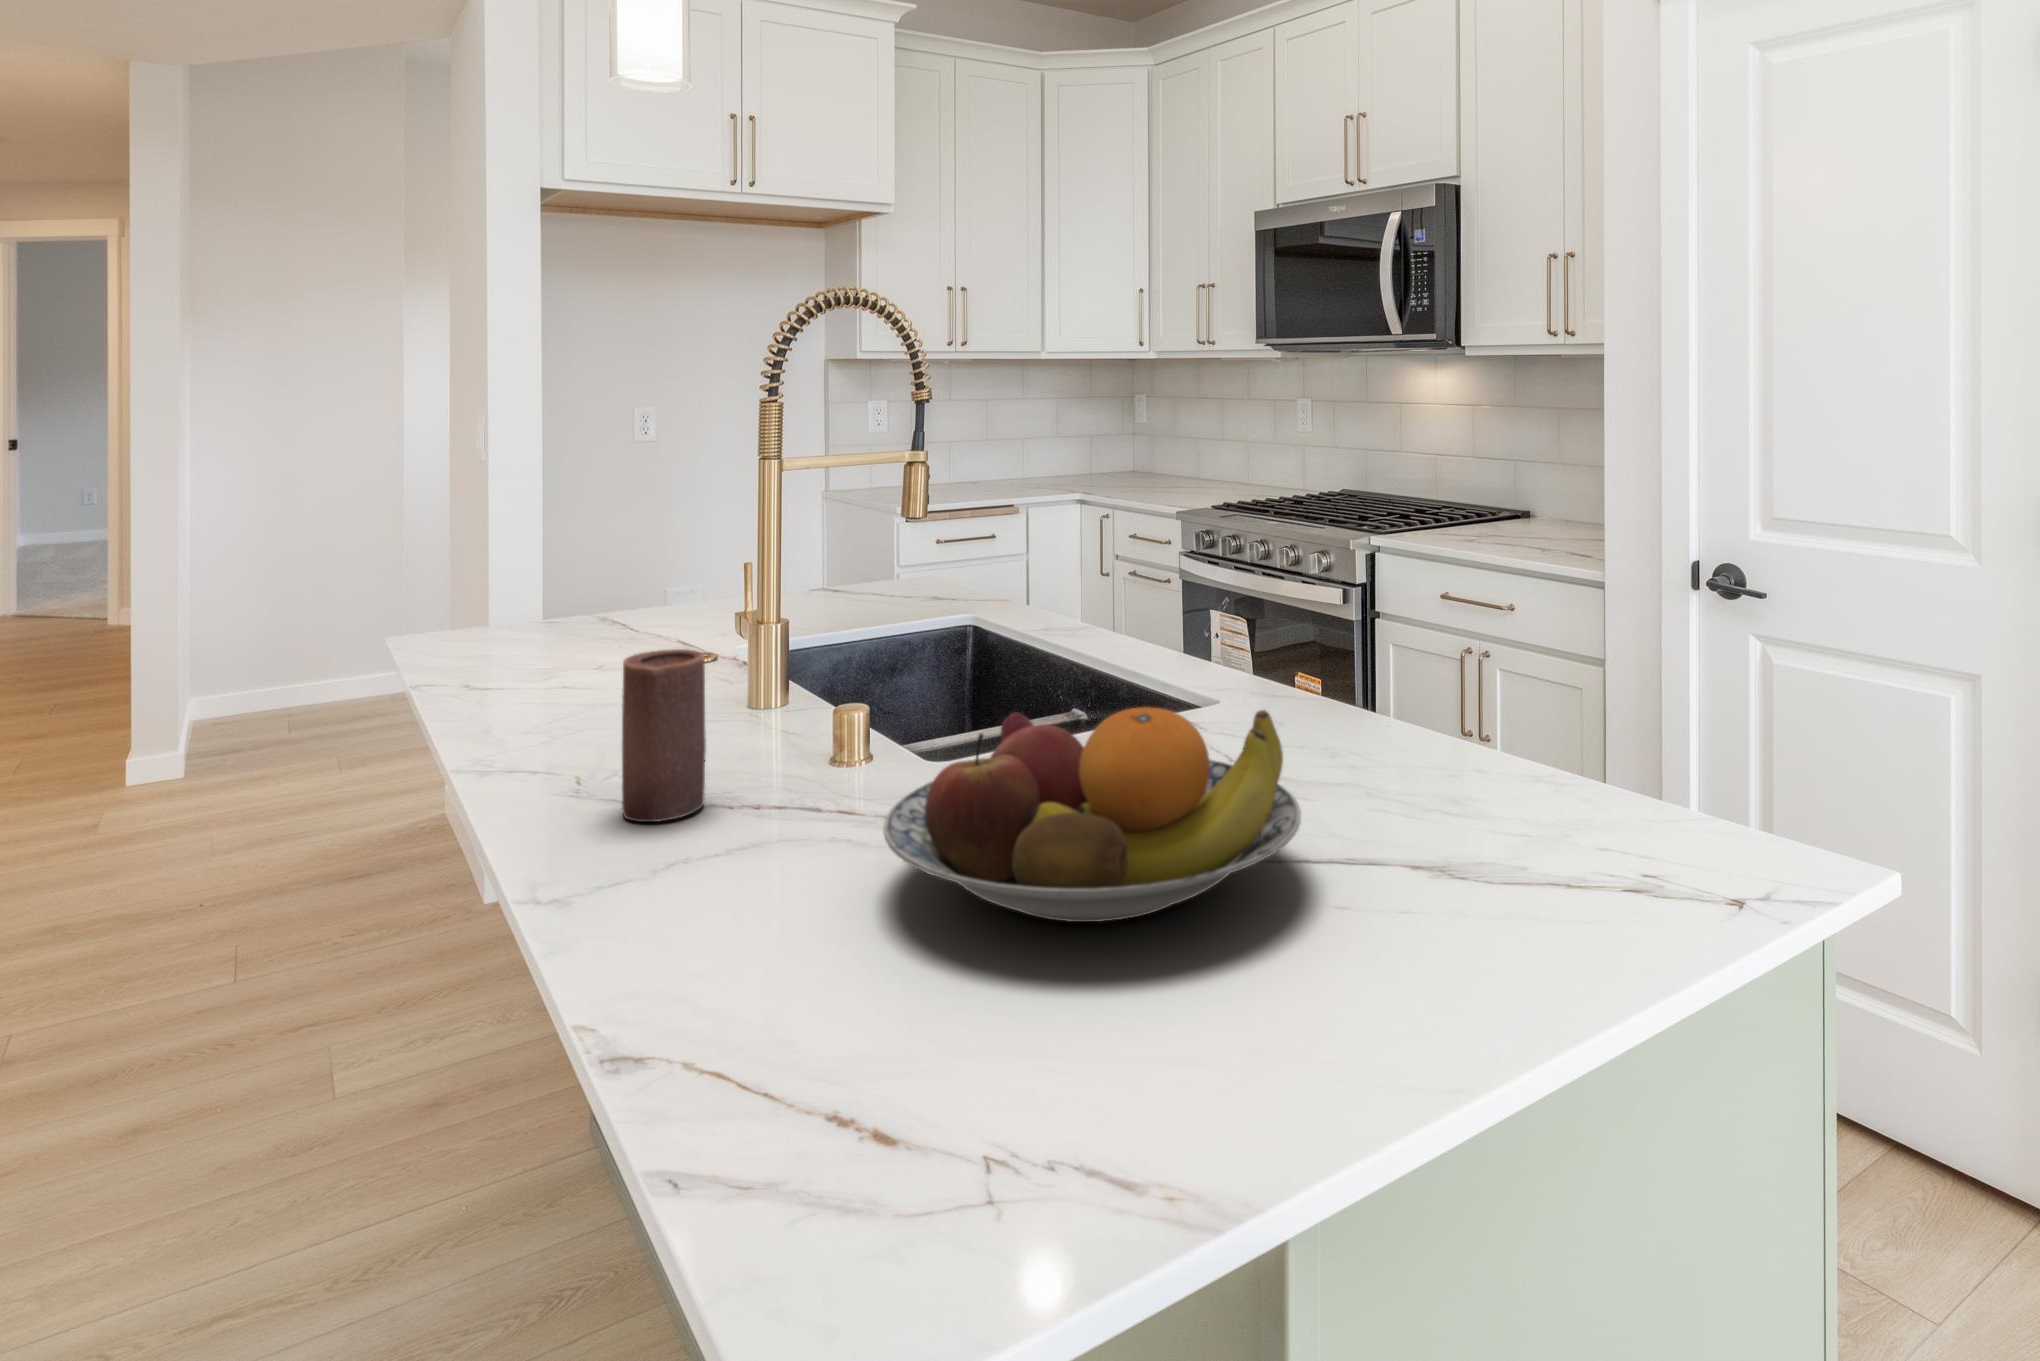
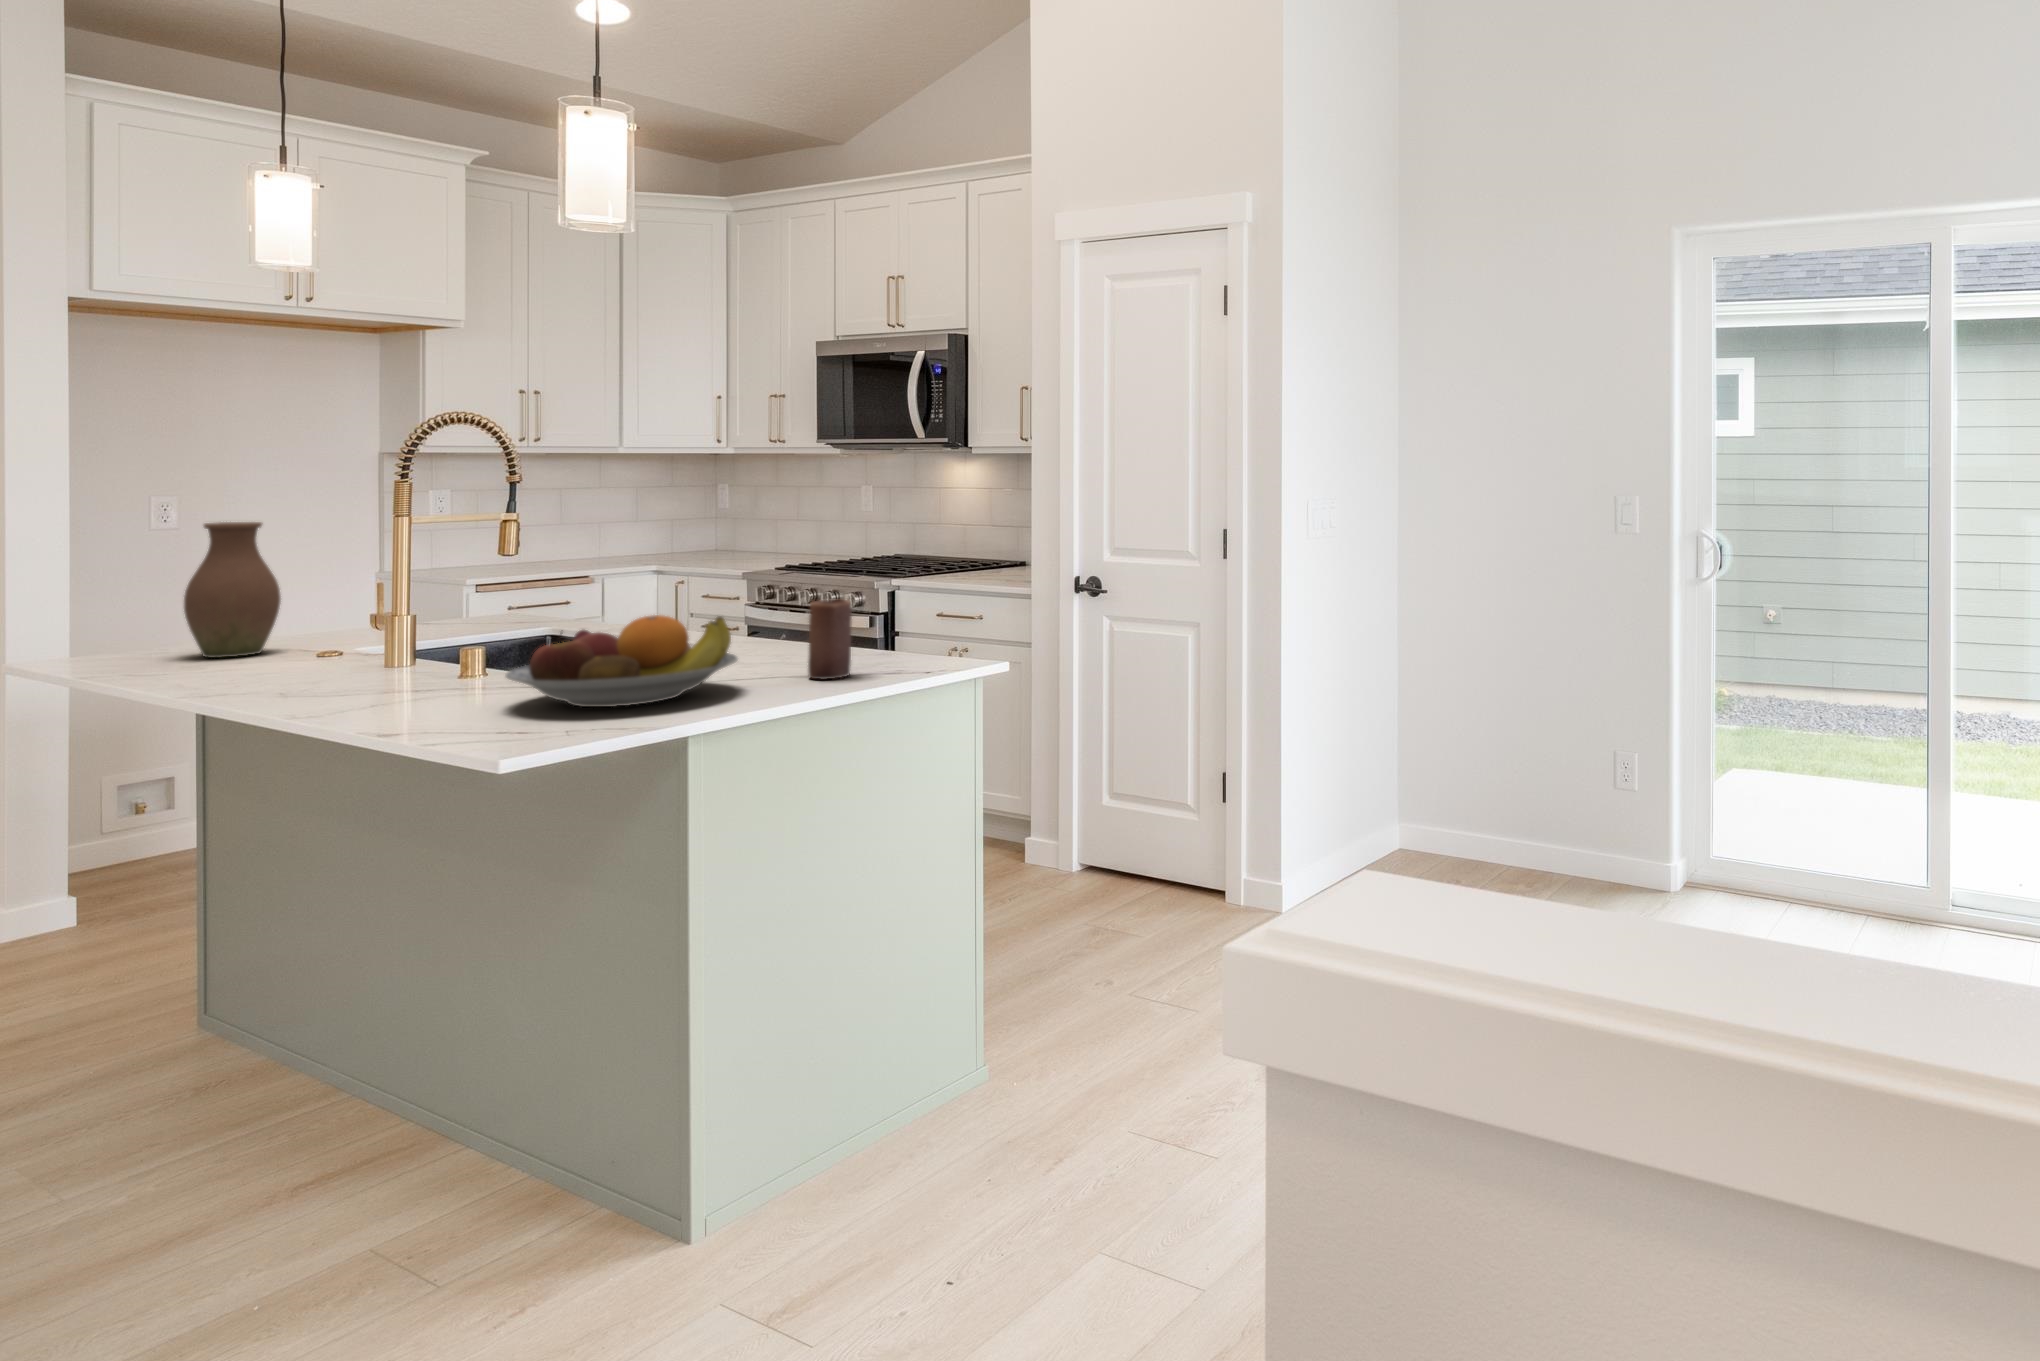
vase: none [538,459,648,657] -> present [184,522,281,658]
candle: present [622,649,706,822] -> present [808,600,852,680]

